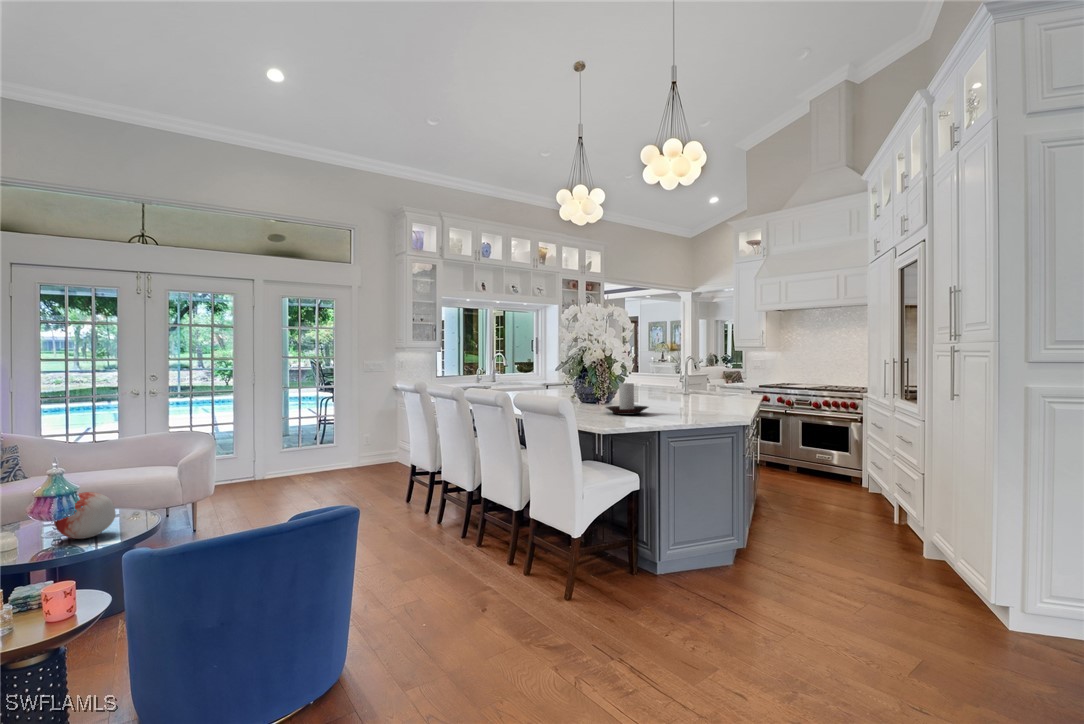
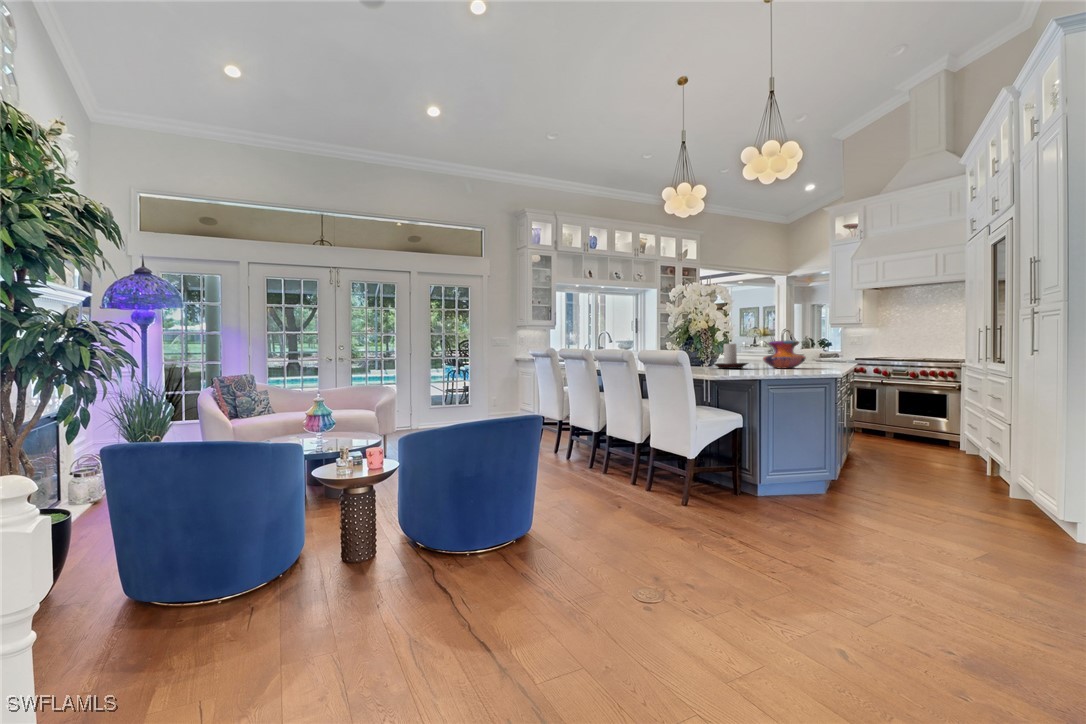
decorative vase: none [665,378,713,412] -> present [763,340,806,368]
decorative orb: present [54,492,116,539] -> none [334,414,367,444]

